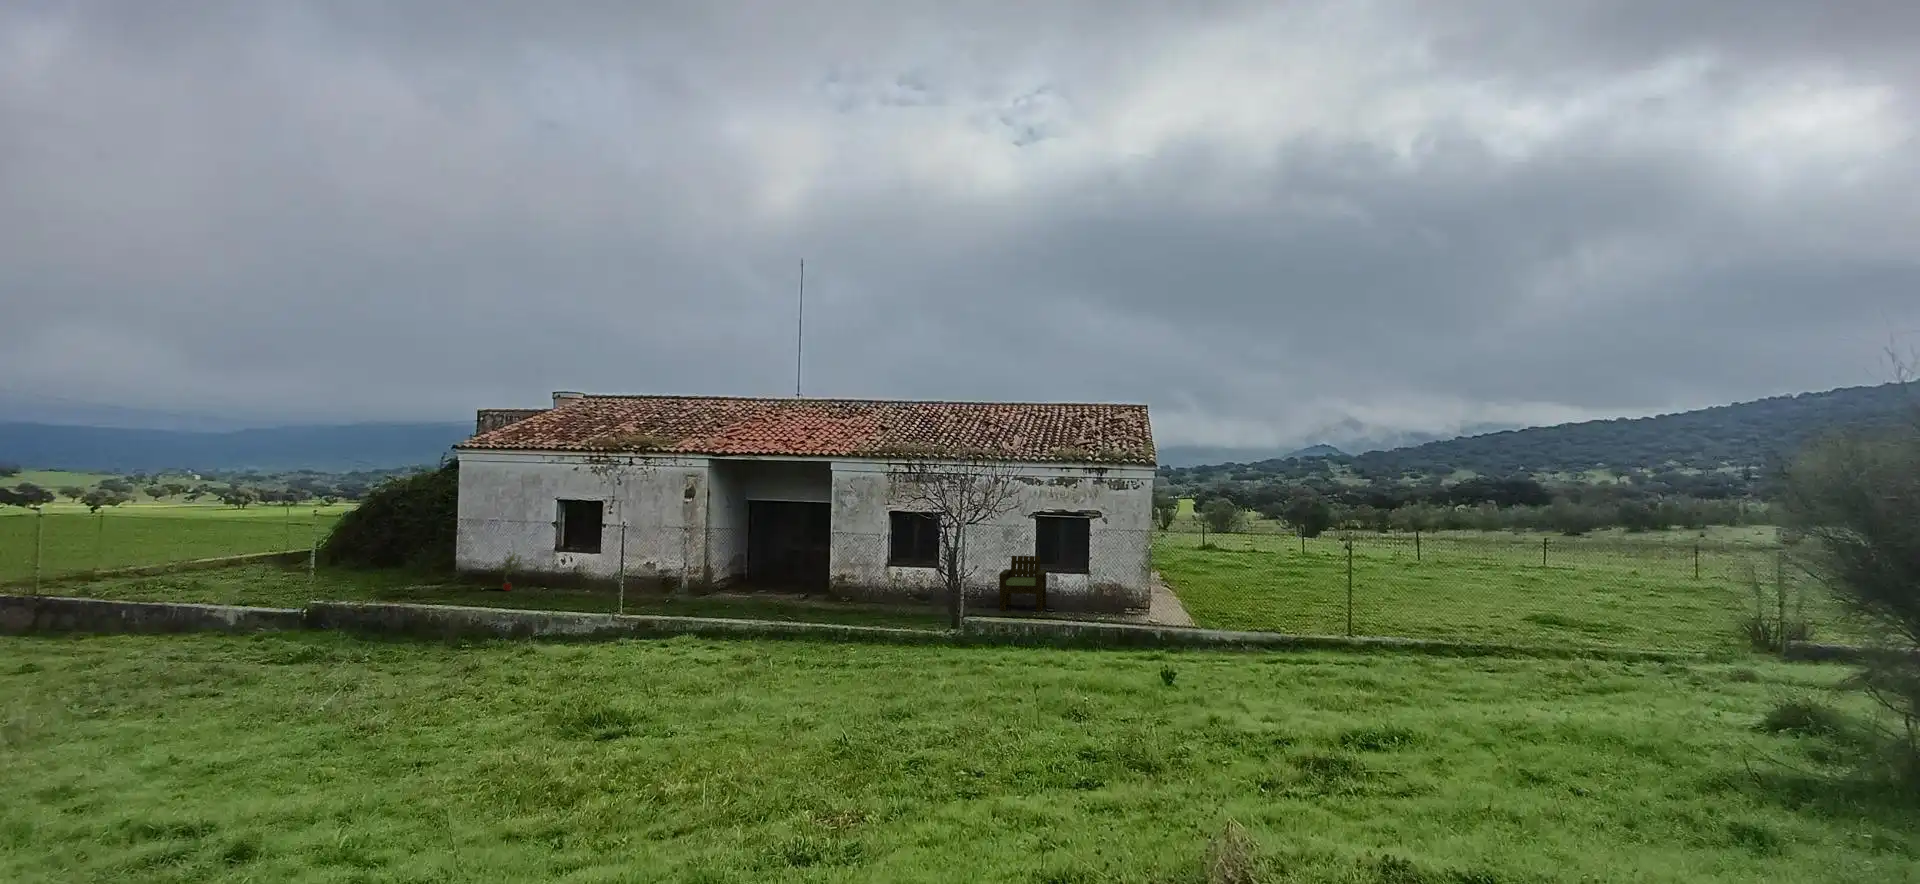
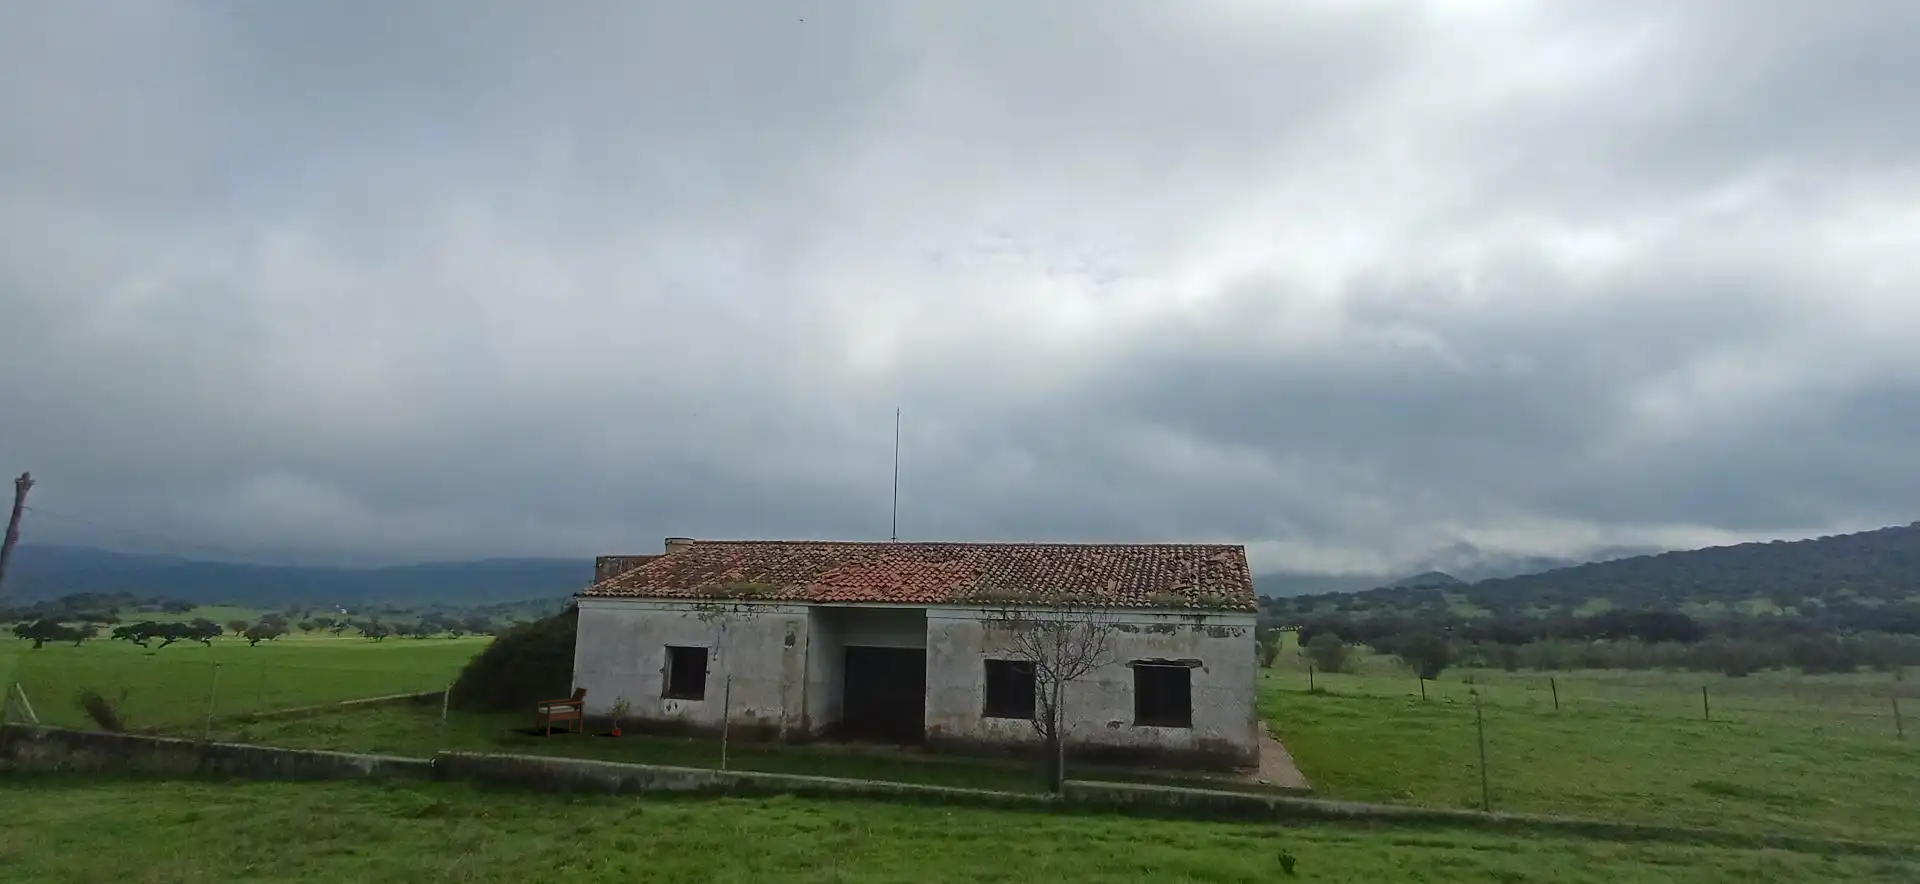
chair: present [999,556,1046,611] -> present [536,687,587,736]

